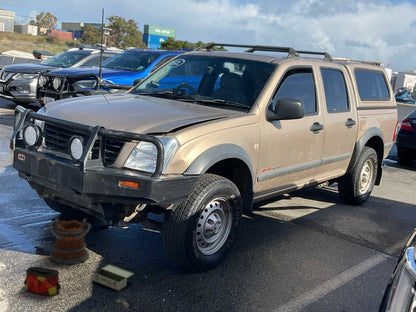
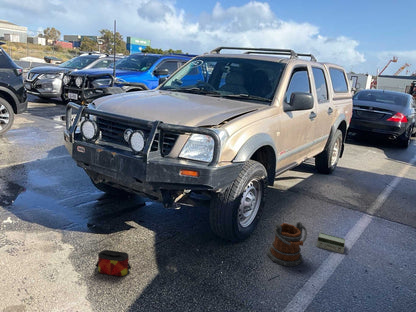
bucket: present [50,218,90,264] -> present [267,222,307,266]
toolbox: present [93,264,134,290] -> present [317,233,345,254]

